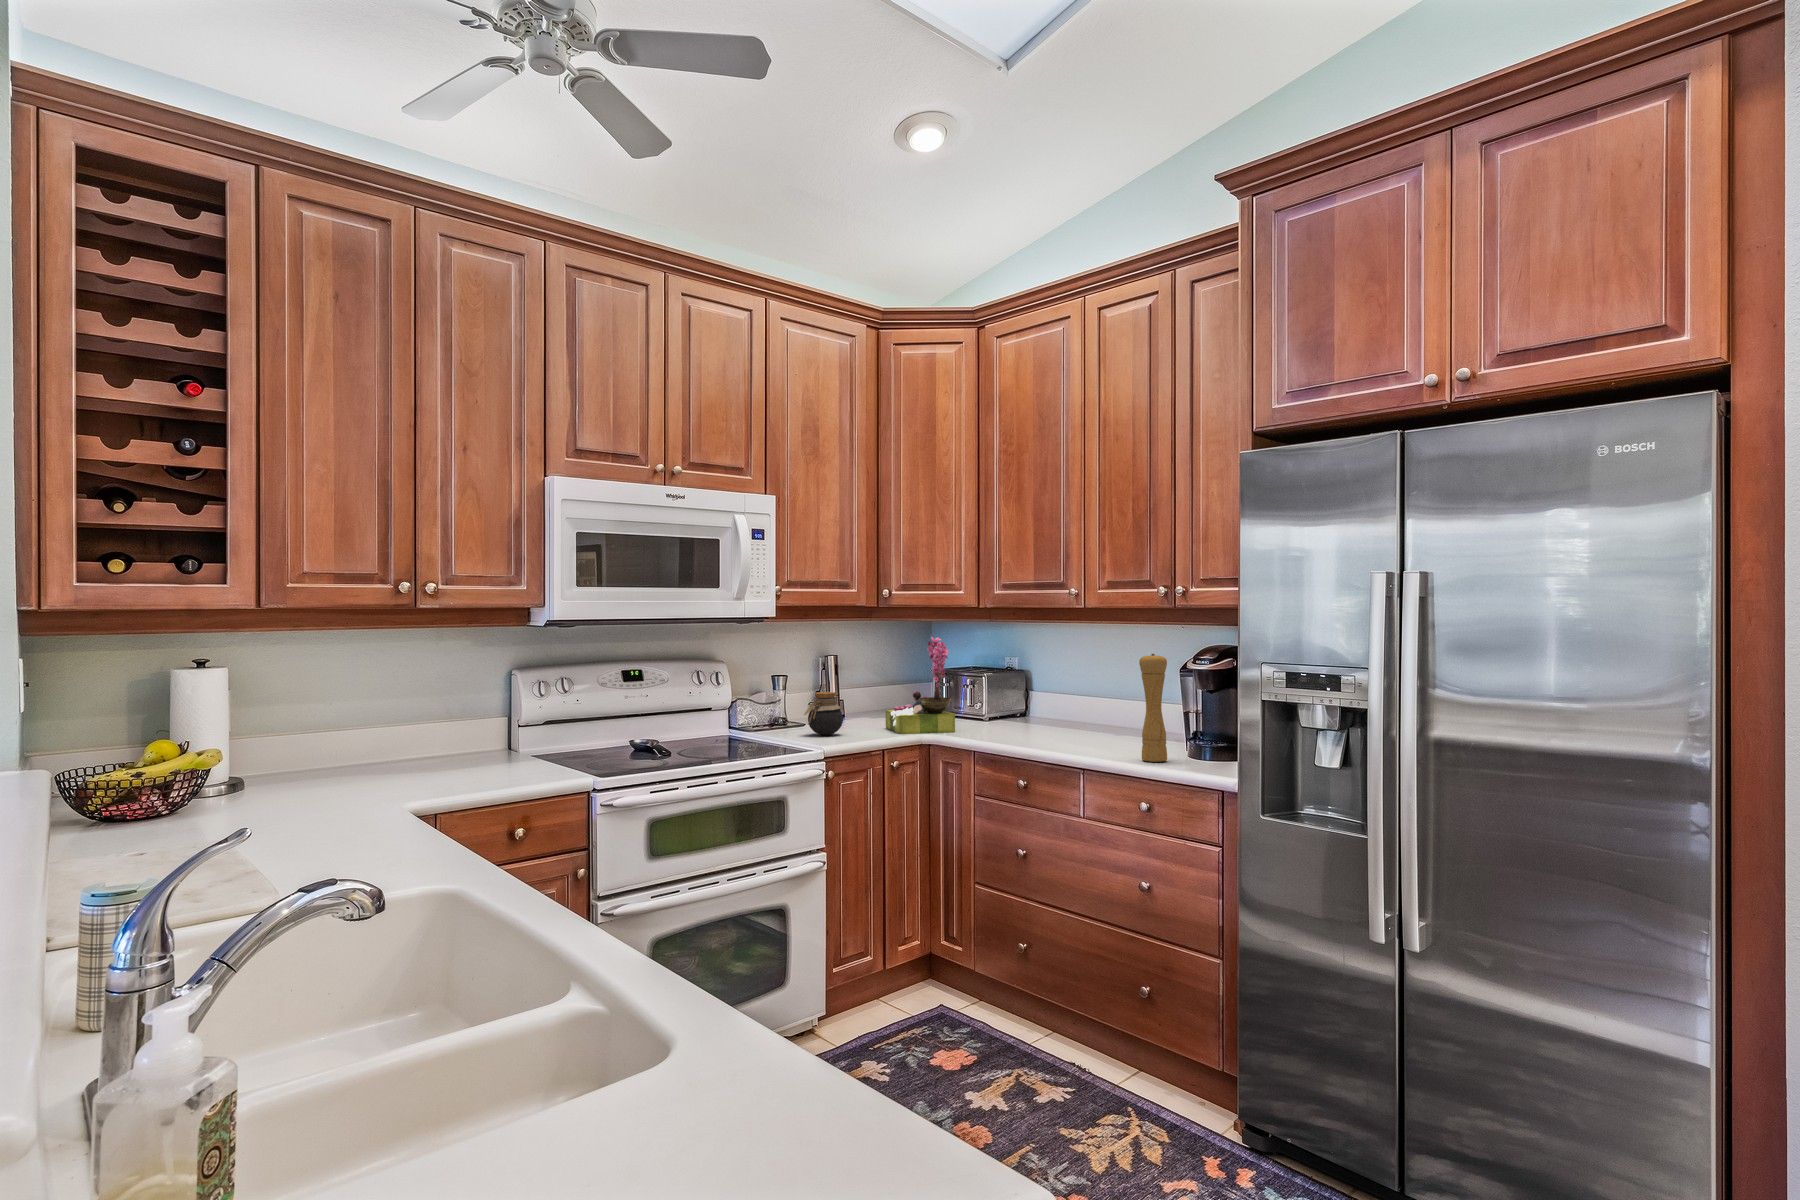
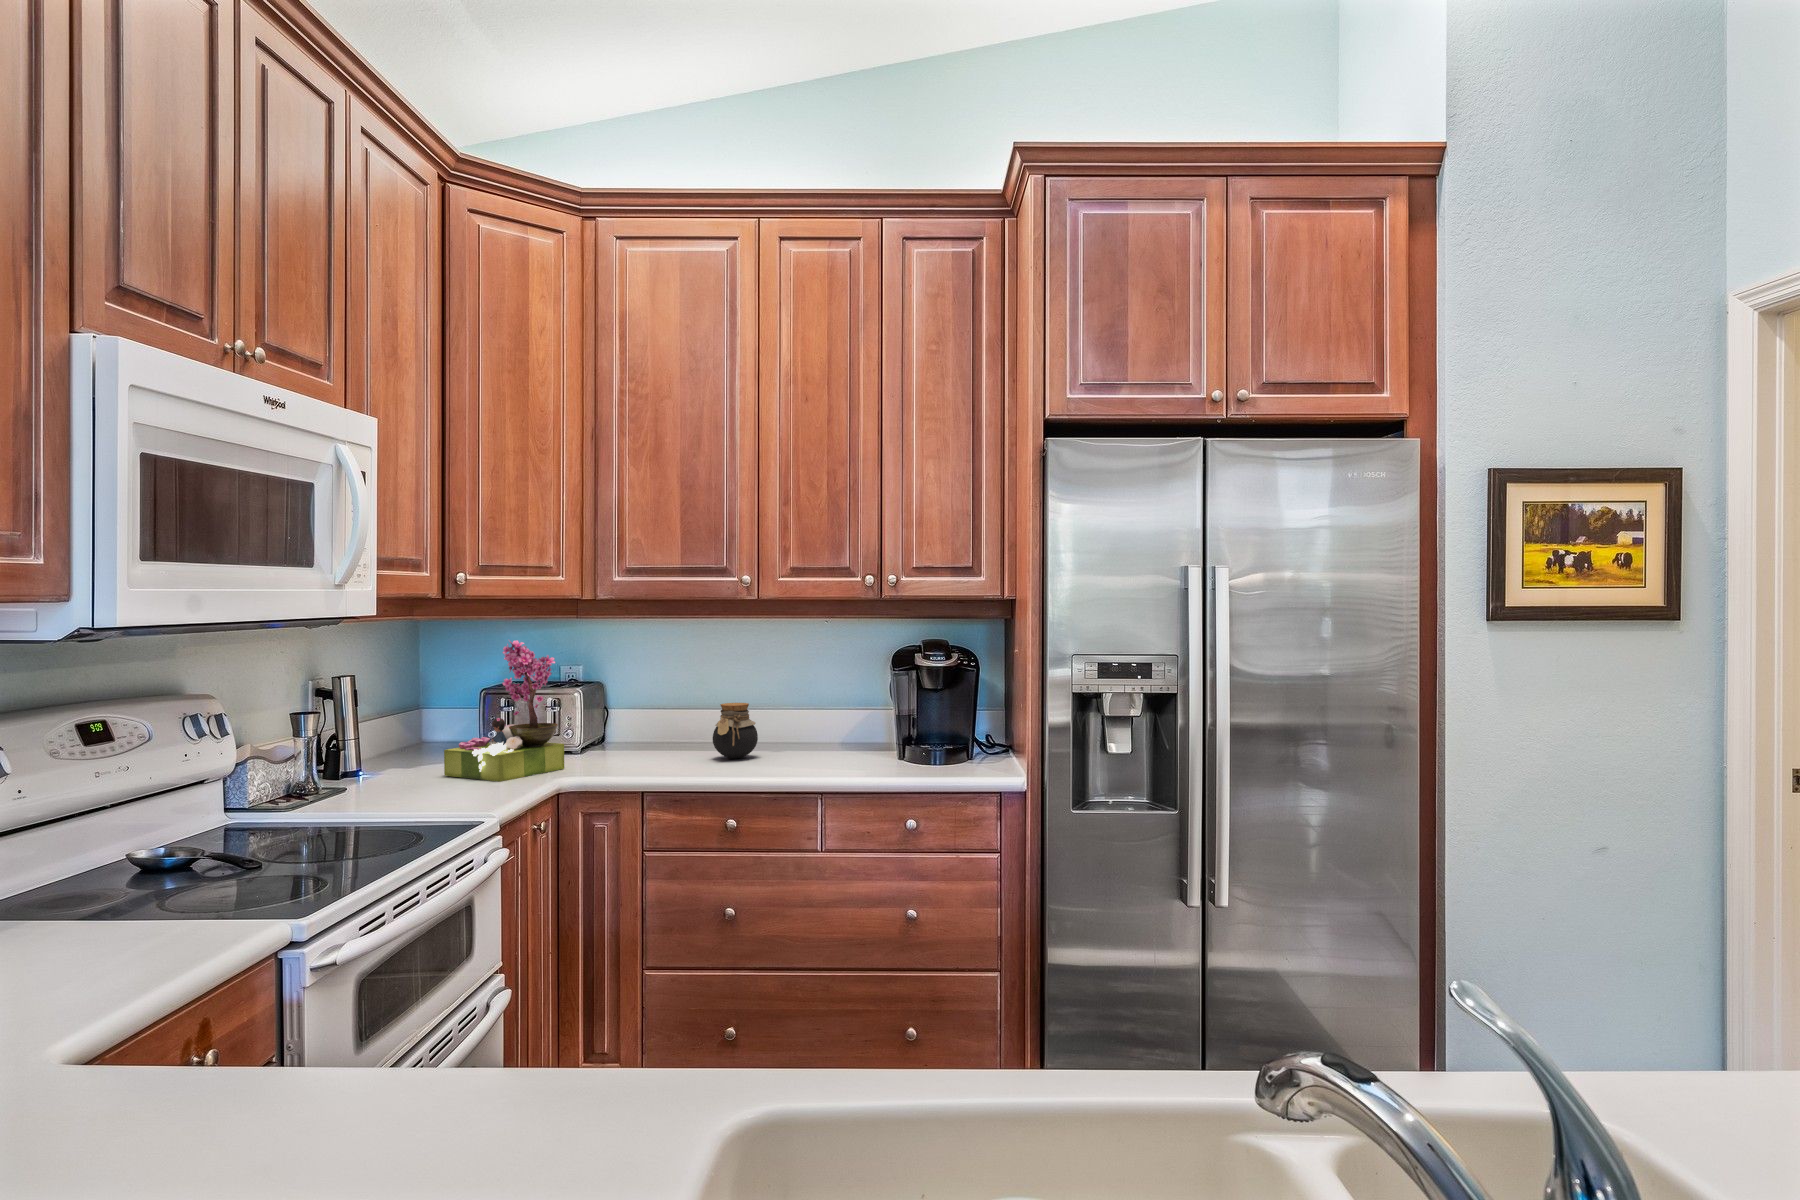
pepper mill: present [1139,654,1167,762] -> none [895,651,925,772]
jar: present [804,692,843,735] -> present [713,703,758,758]

